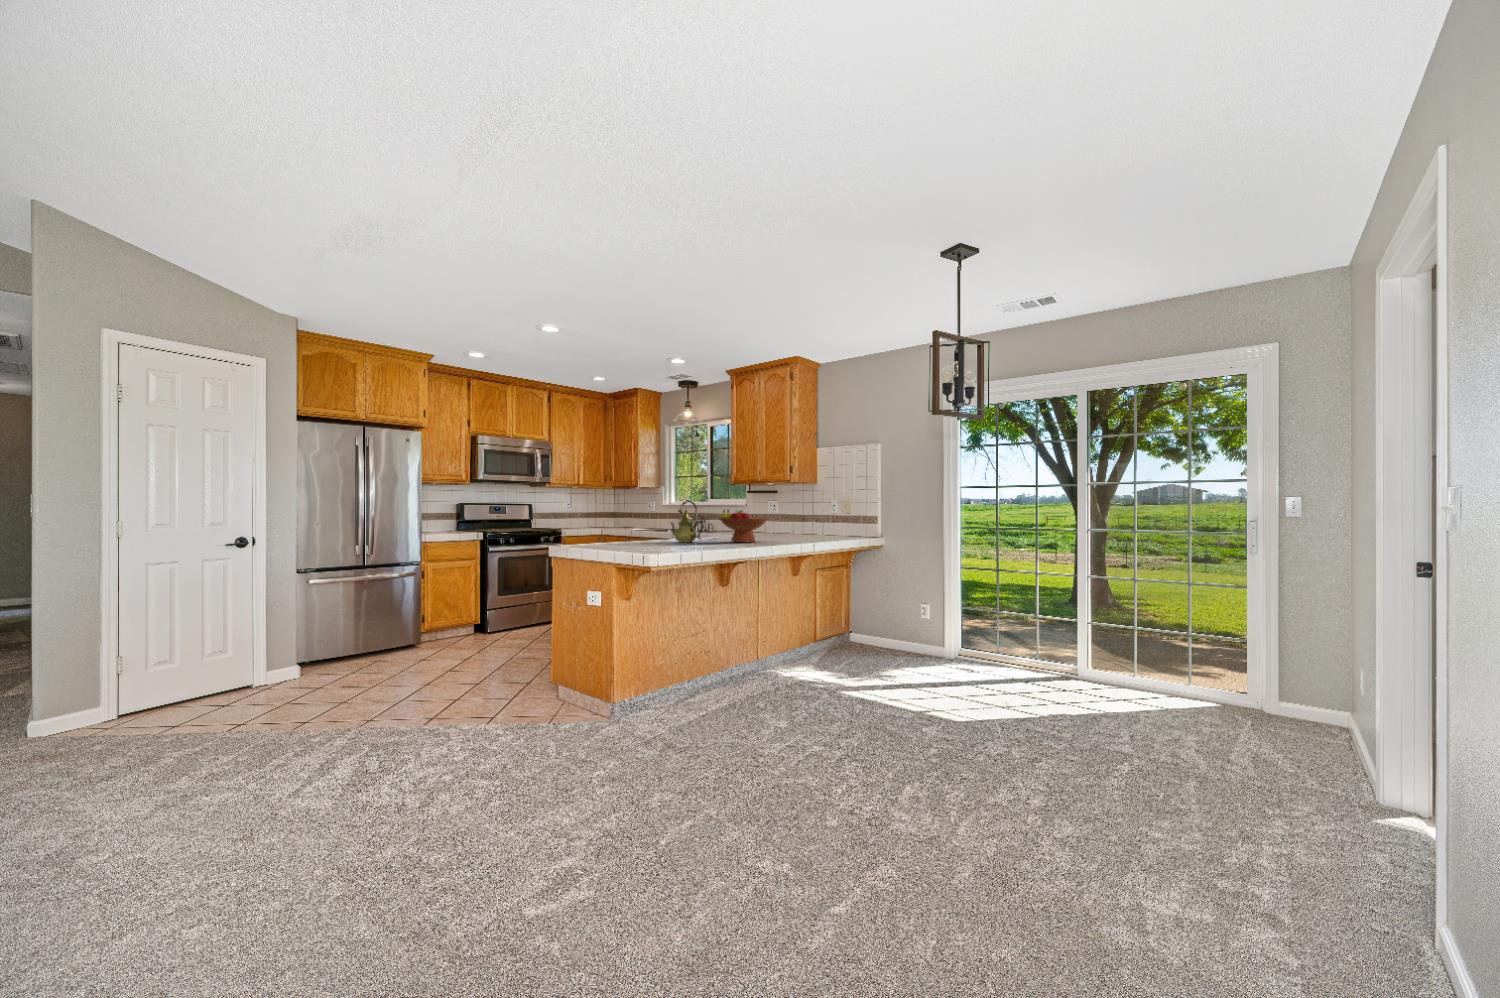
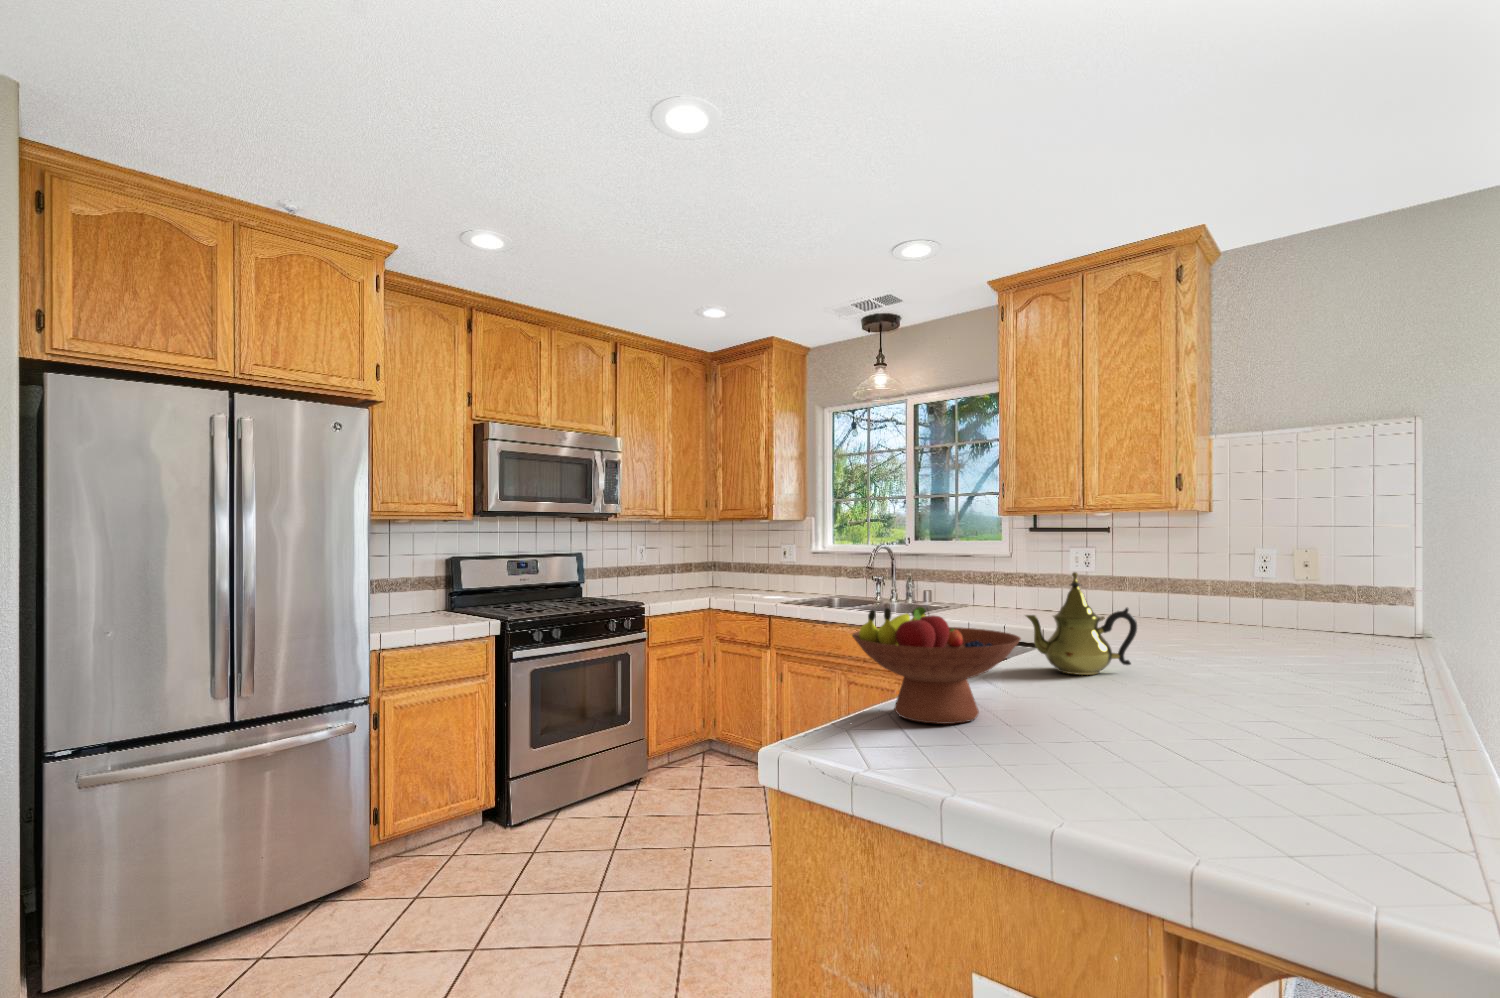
fruit bowl: present [720,510,767,543] -> present [852,607,1021,724]

